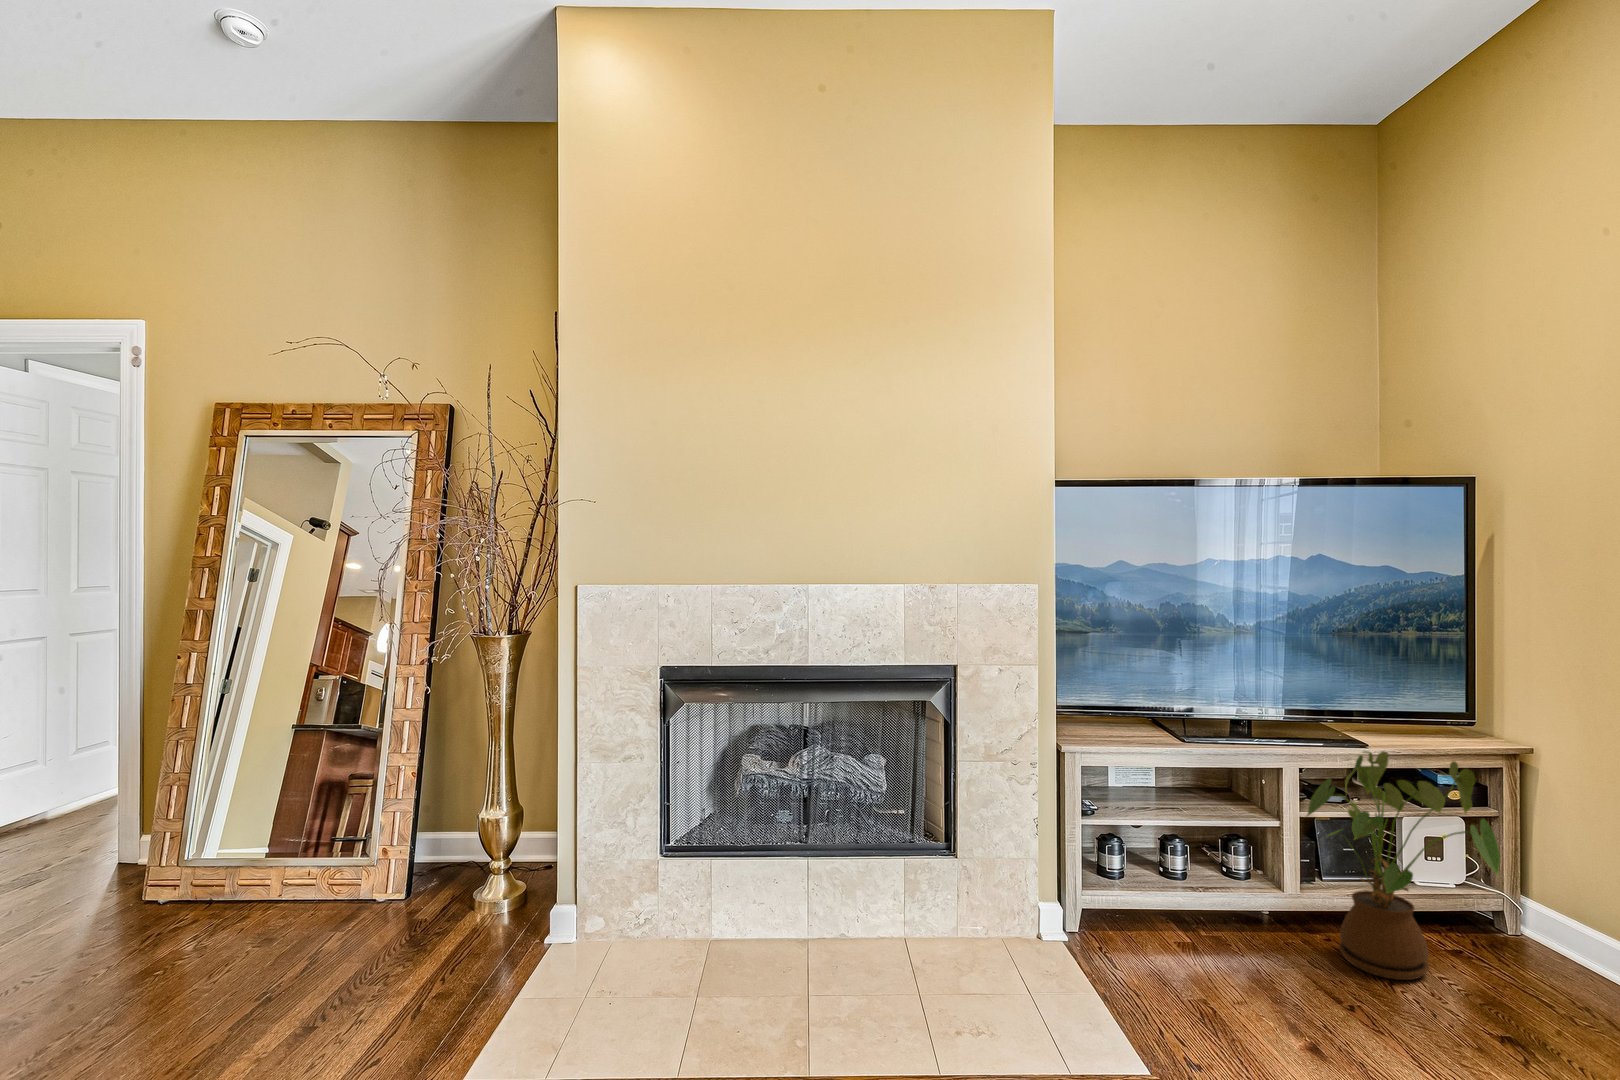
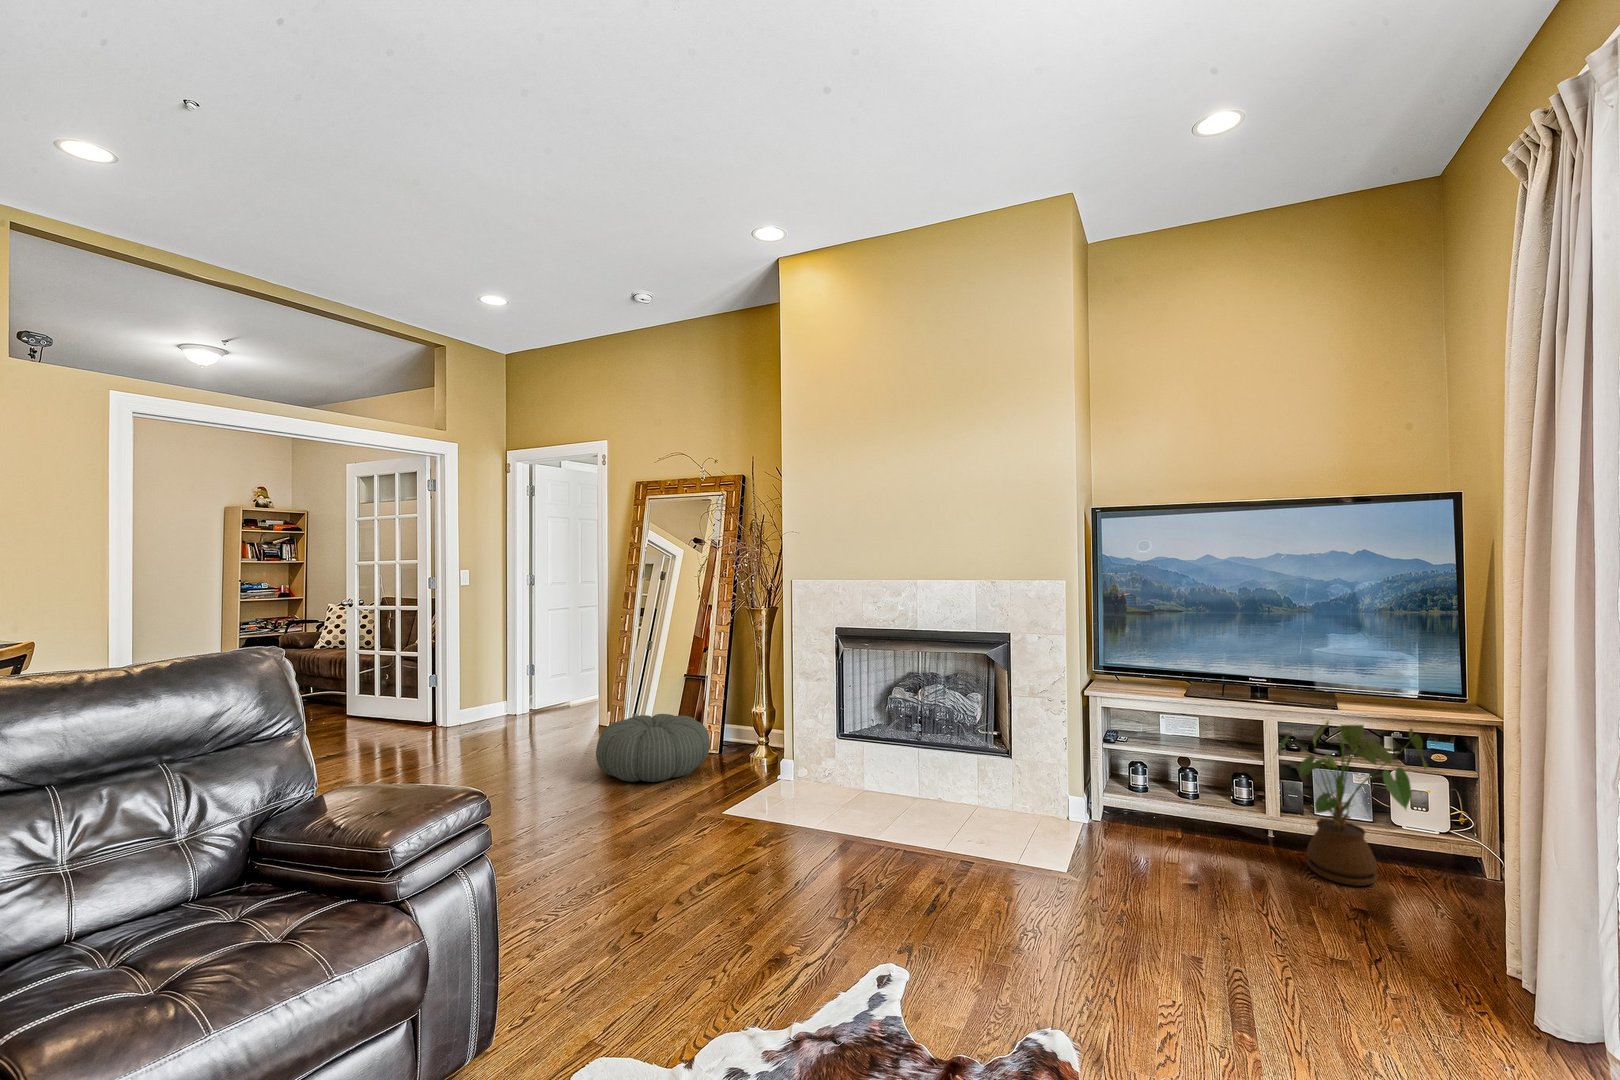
pouf: none [138,843,396,1001] -> present [596,714,710,782]

